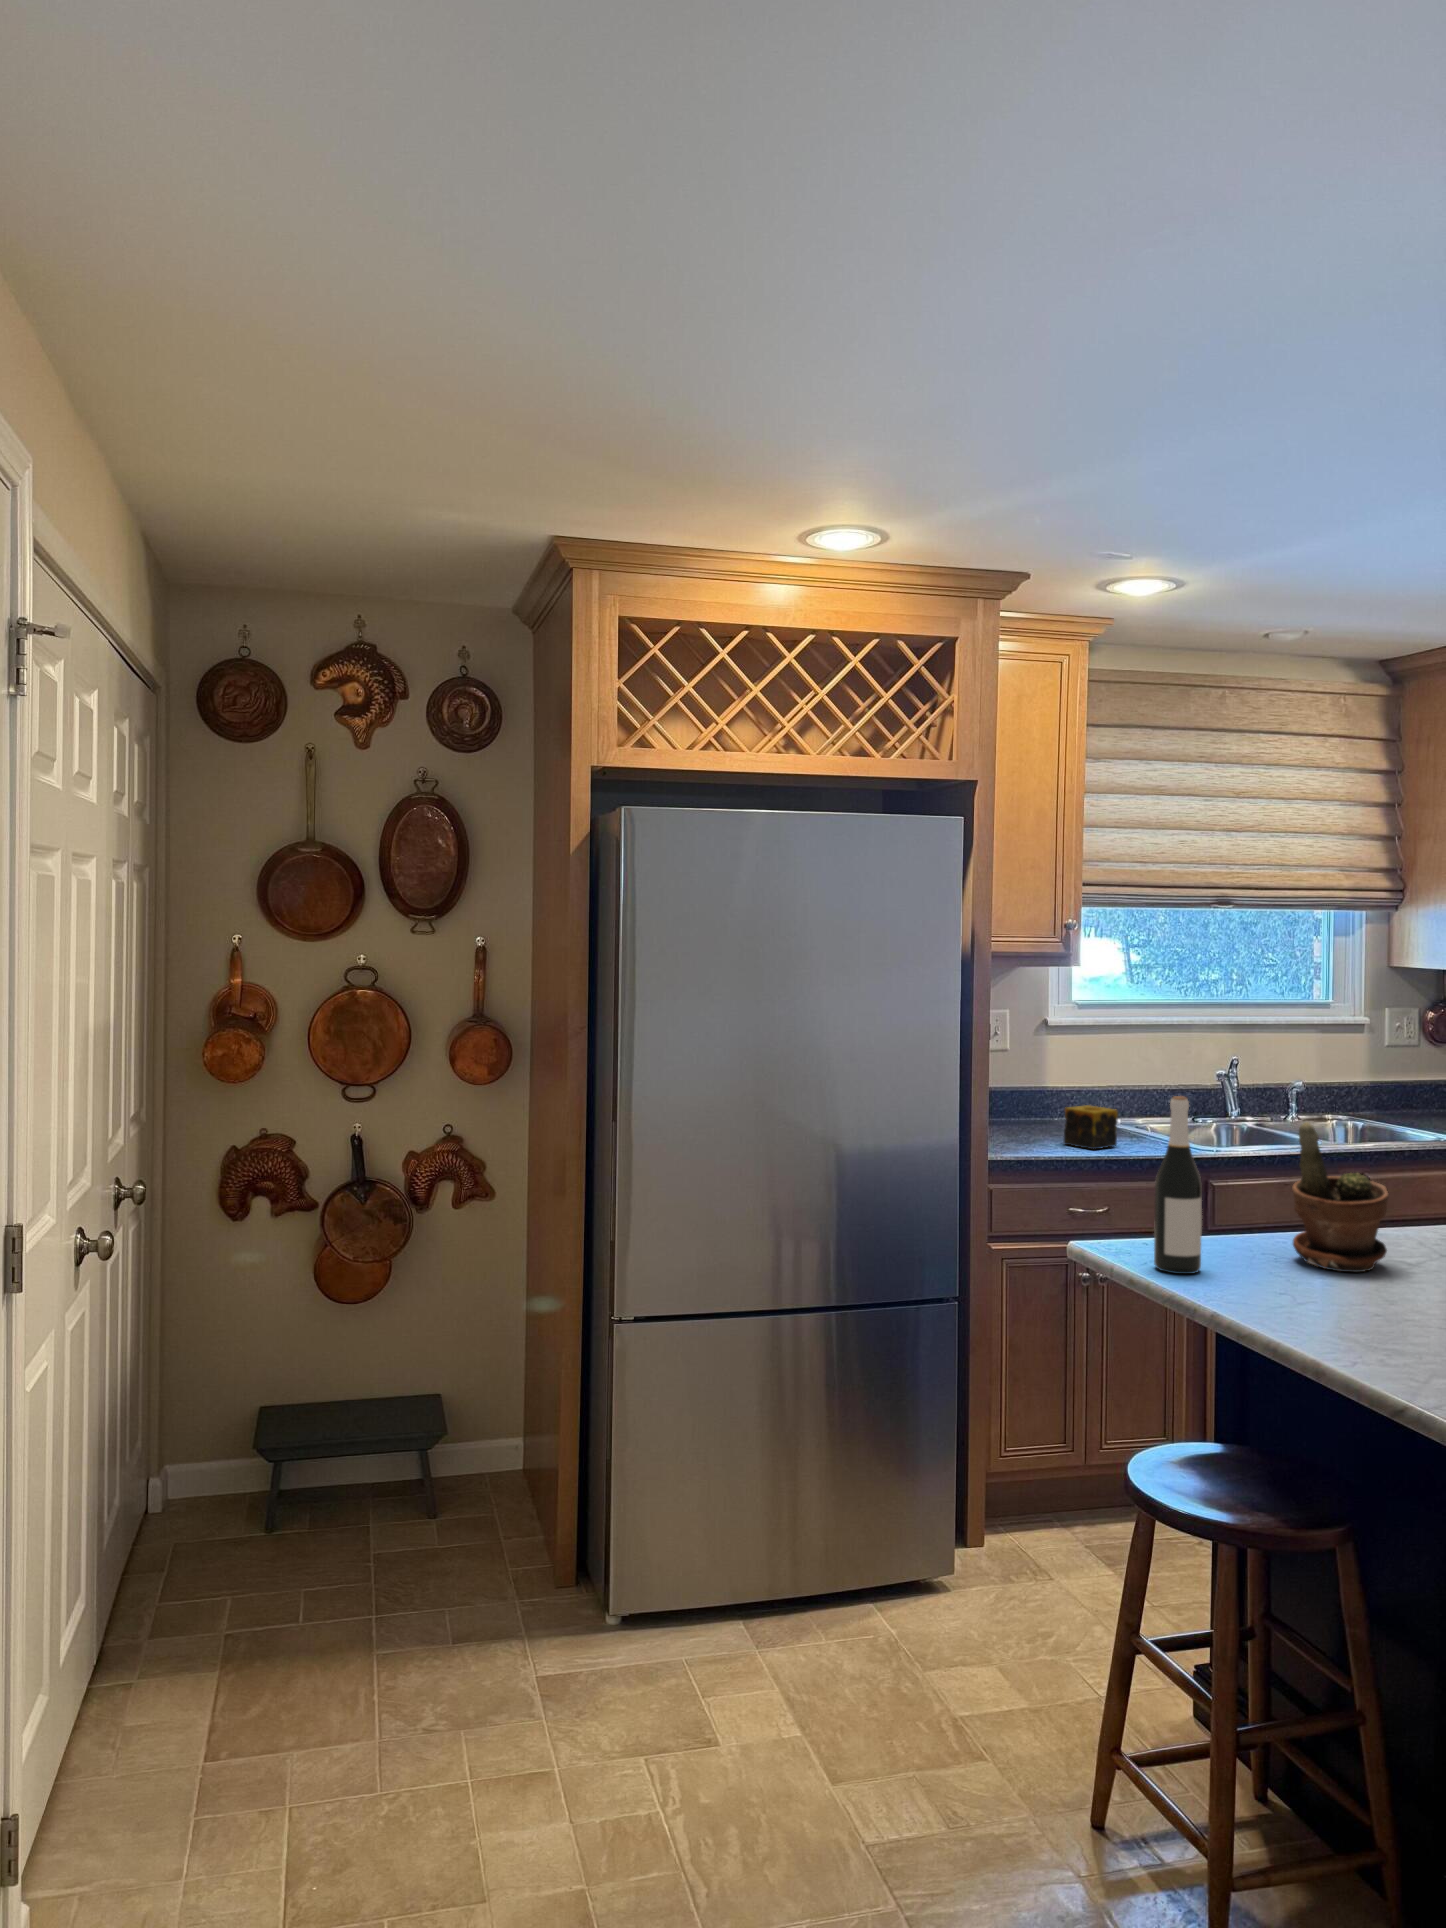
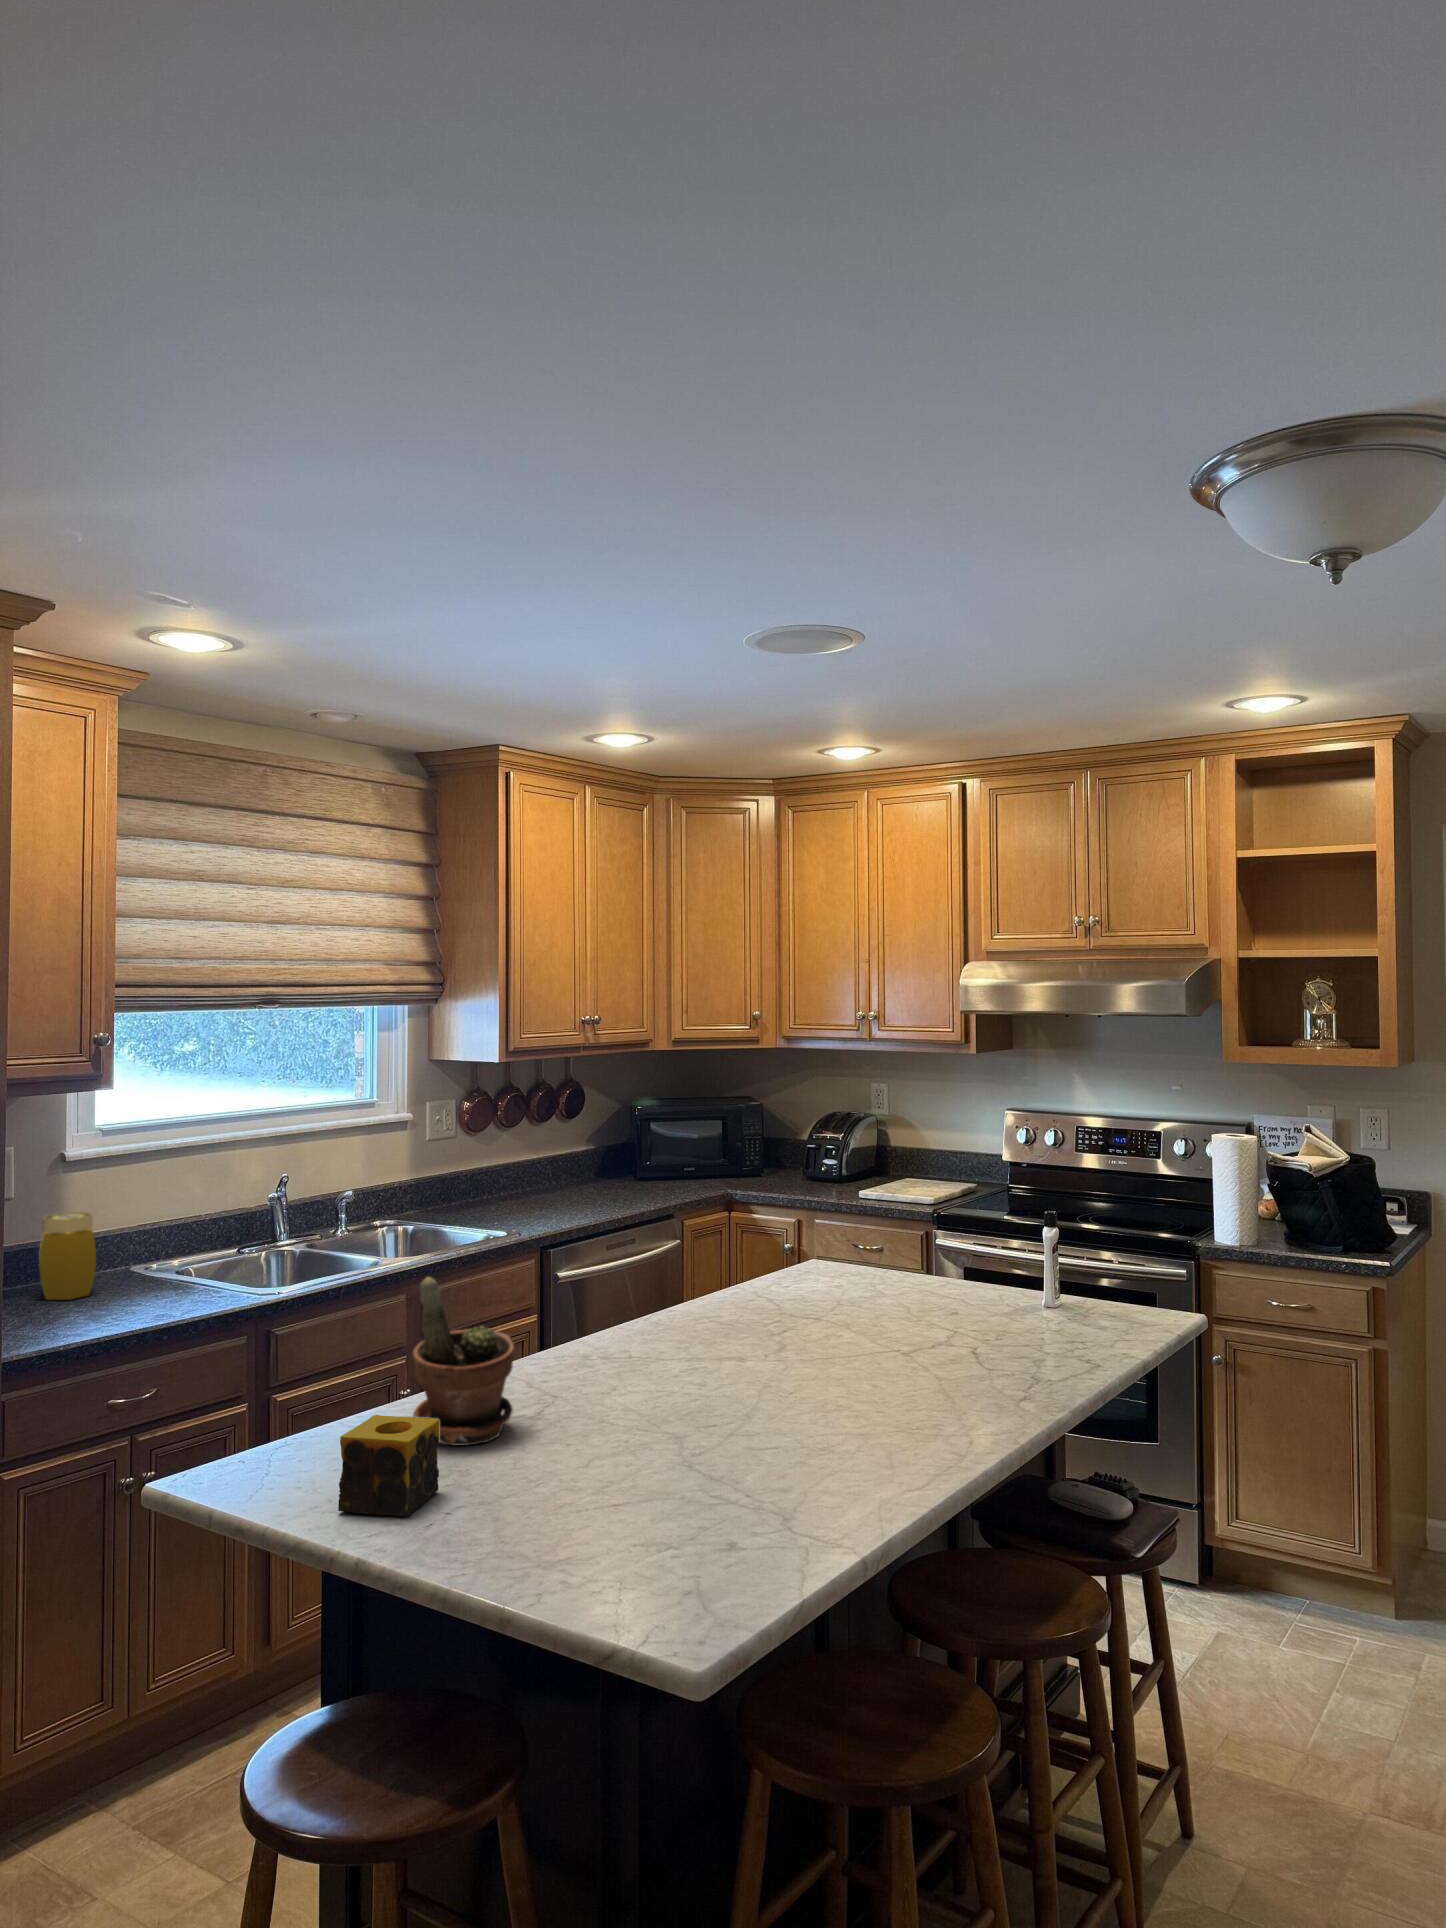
jar: none [1026,1066,1069,1134] -> present [39,1212,96,1300]
wine bottle: present [1154,1096,1202,1274] -> none [261,1272,319,1500]
candle: present [1064,1105,1118,1149] -> present [338,1415,439,1516]

